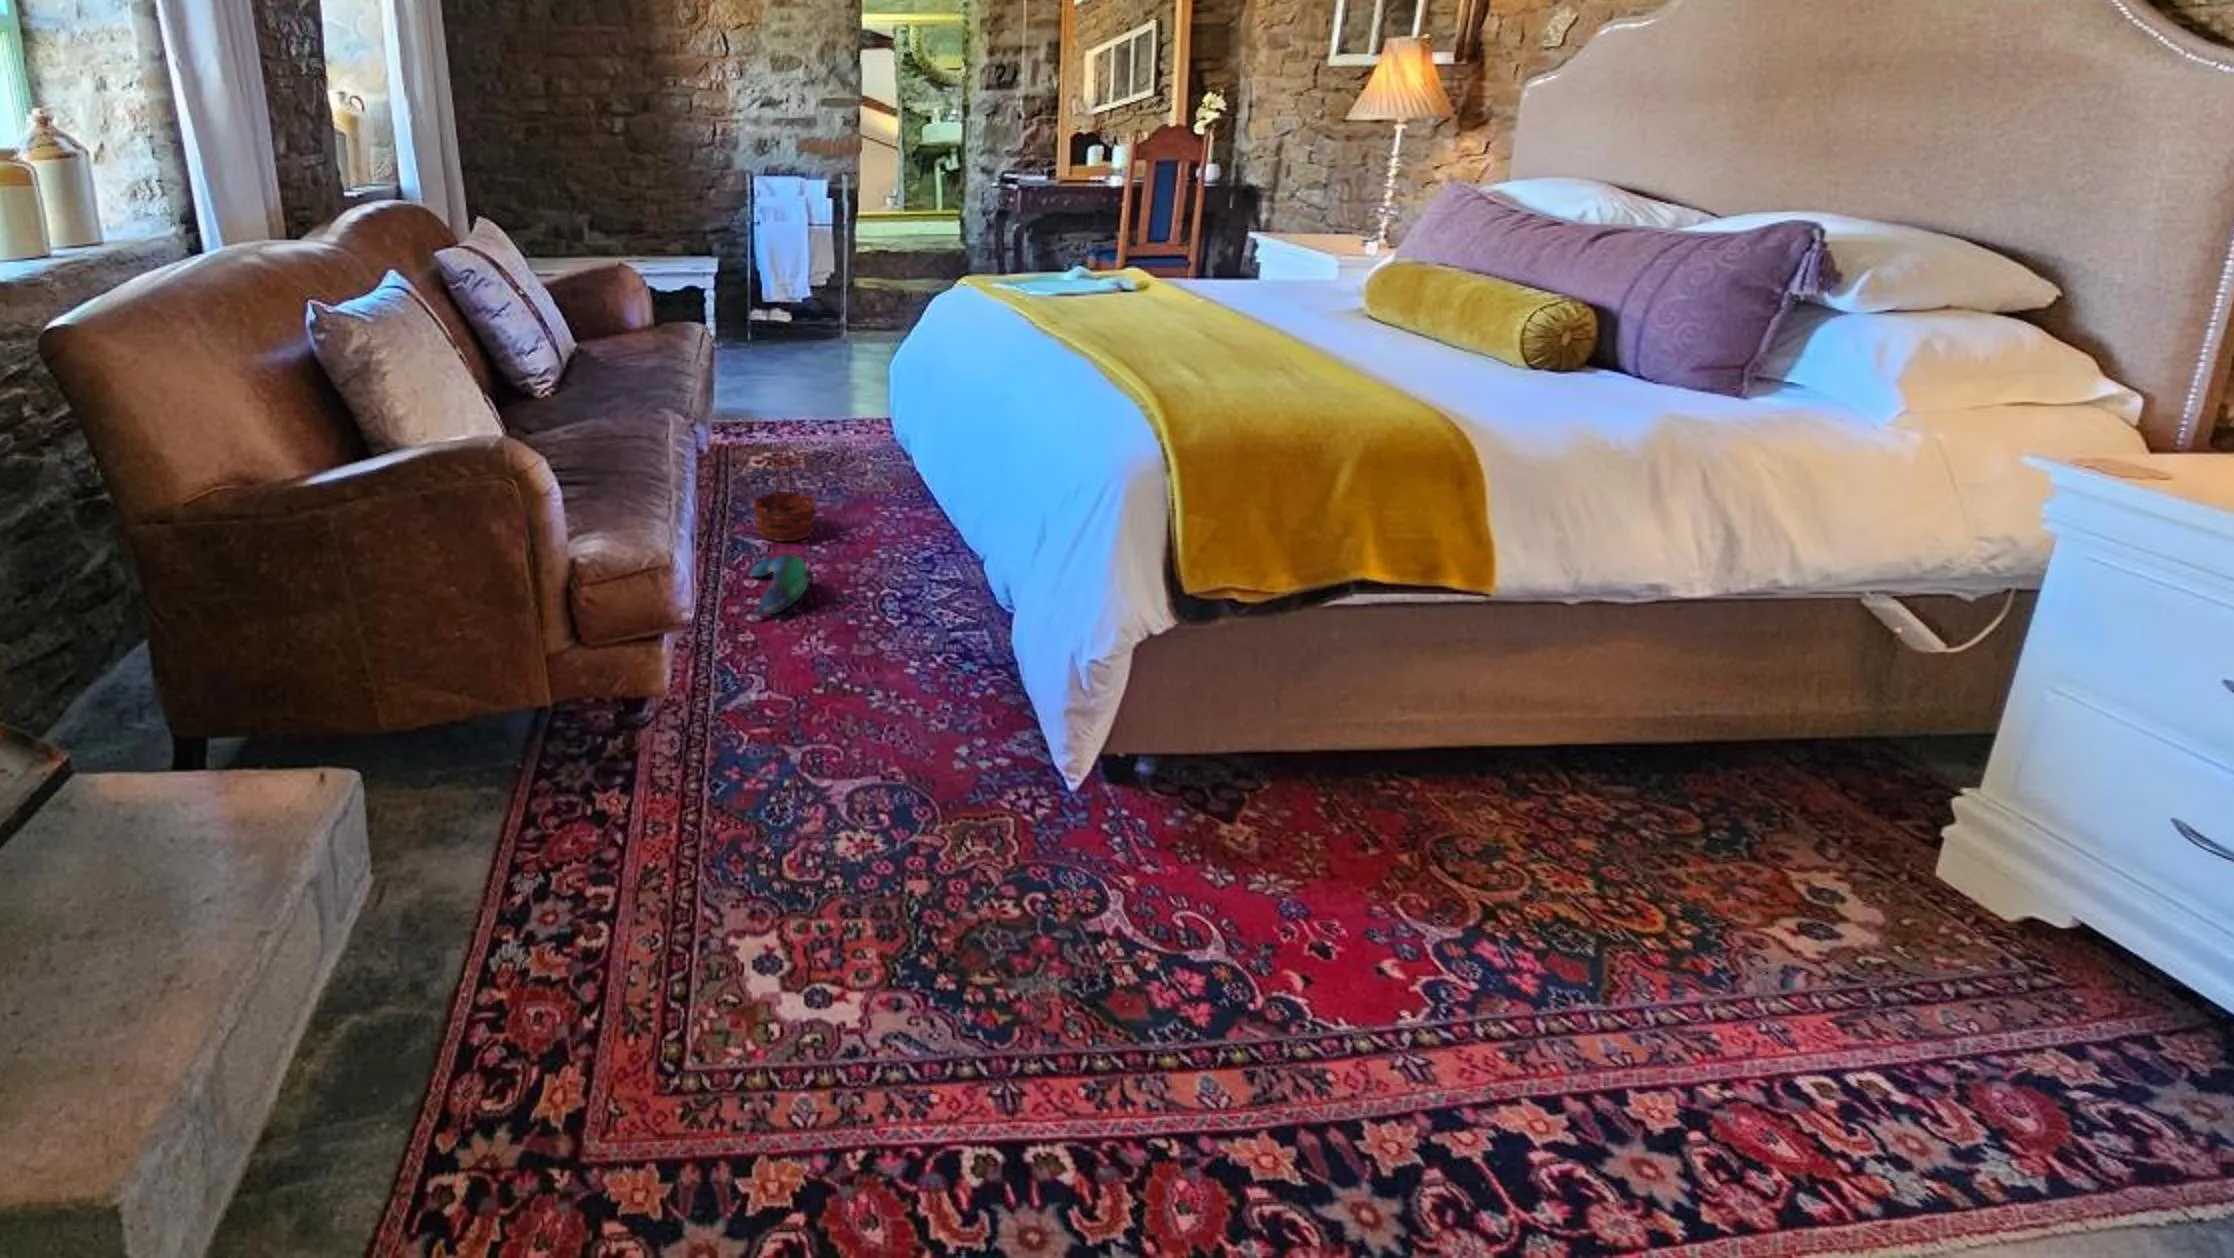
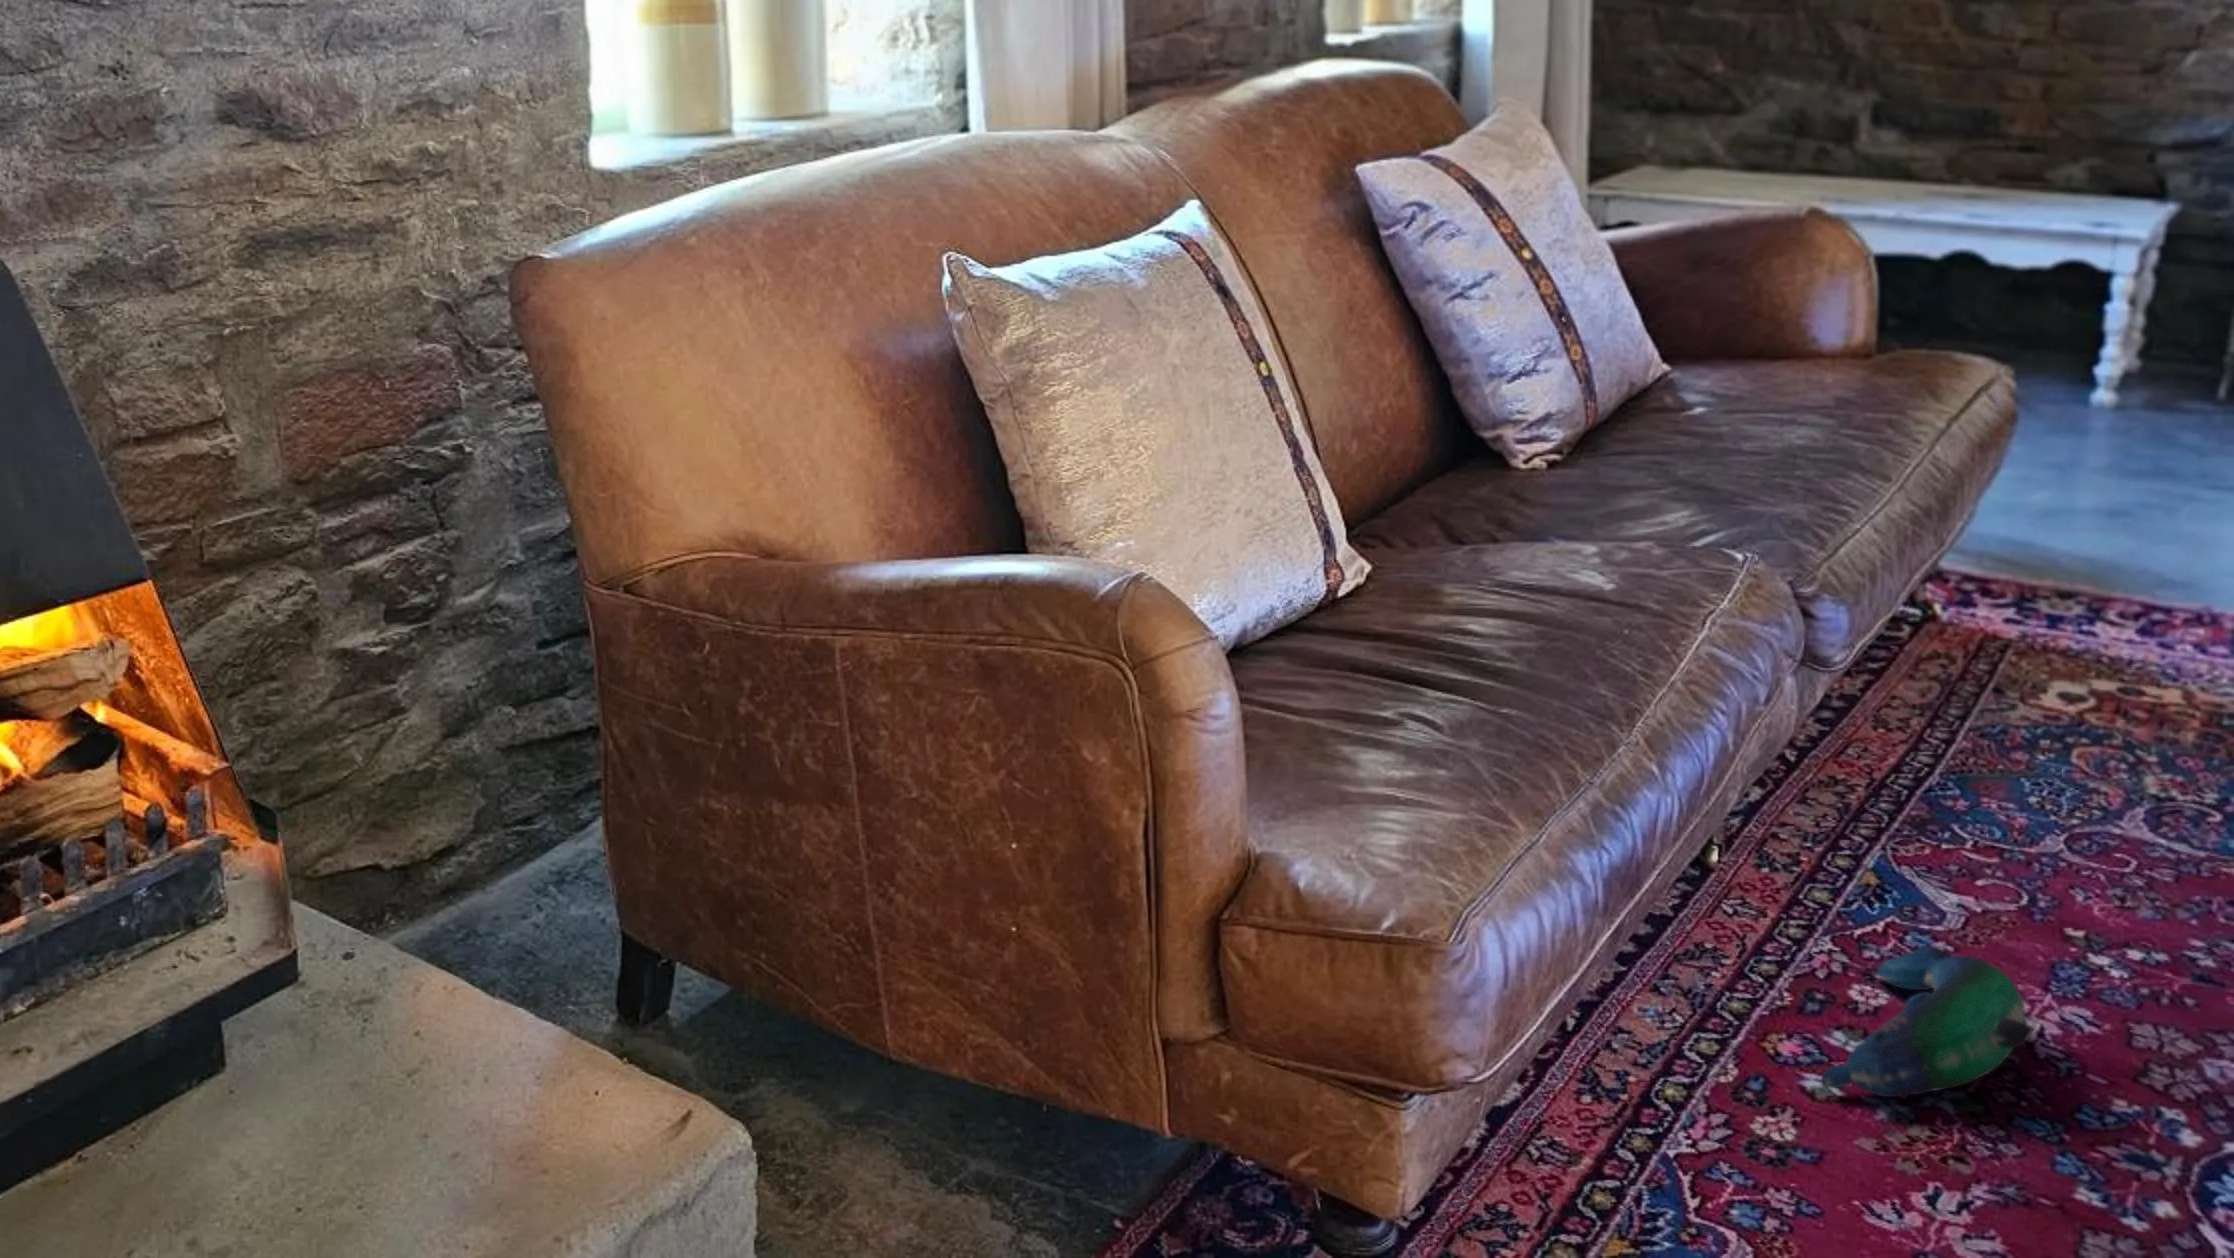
basket: present [753,448,817,541] -> none [1955,689,2153,928]

